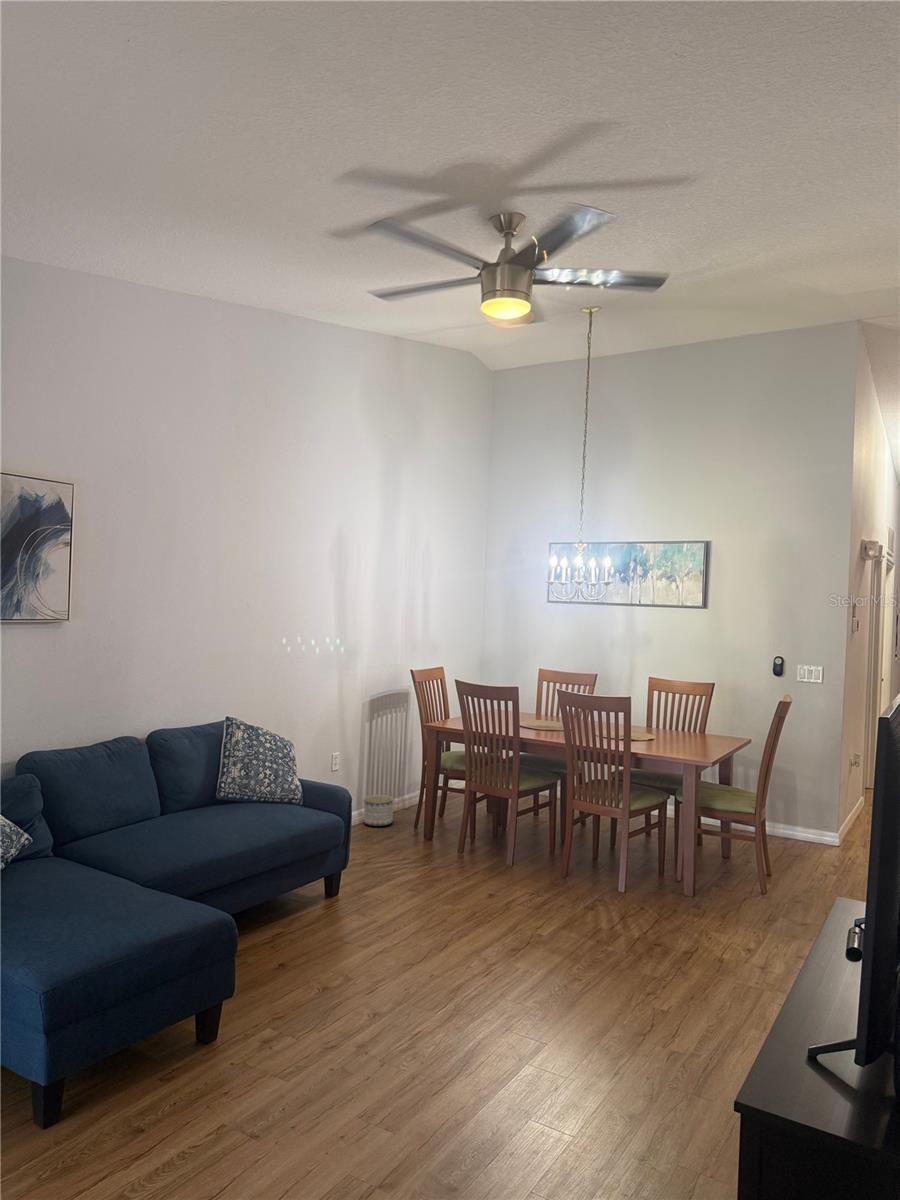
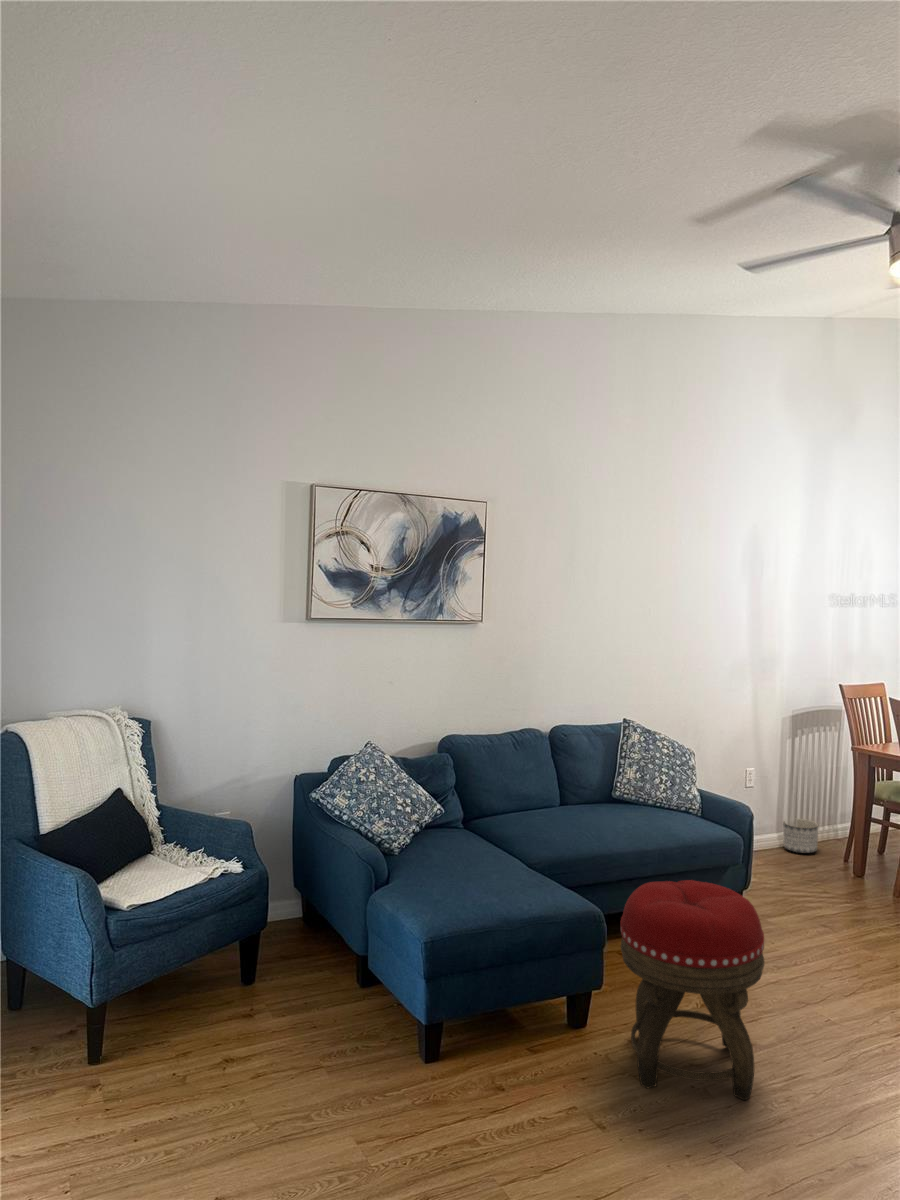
footstool: none [261,871,396,1085] -> present [620,880,765,1100]

